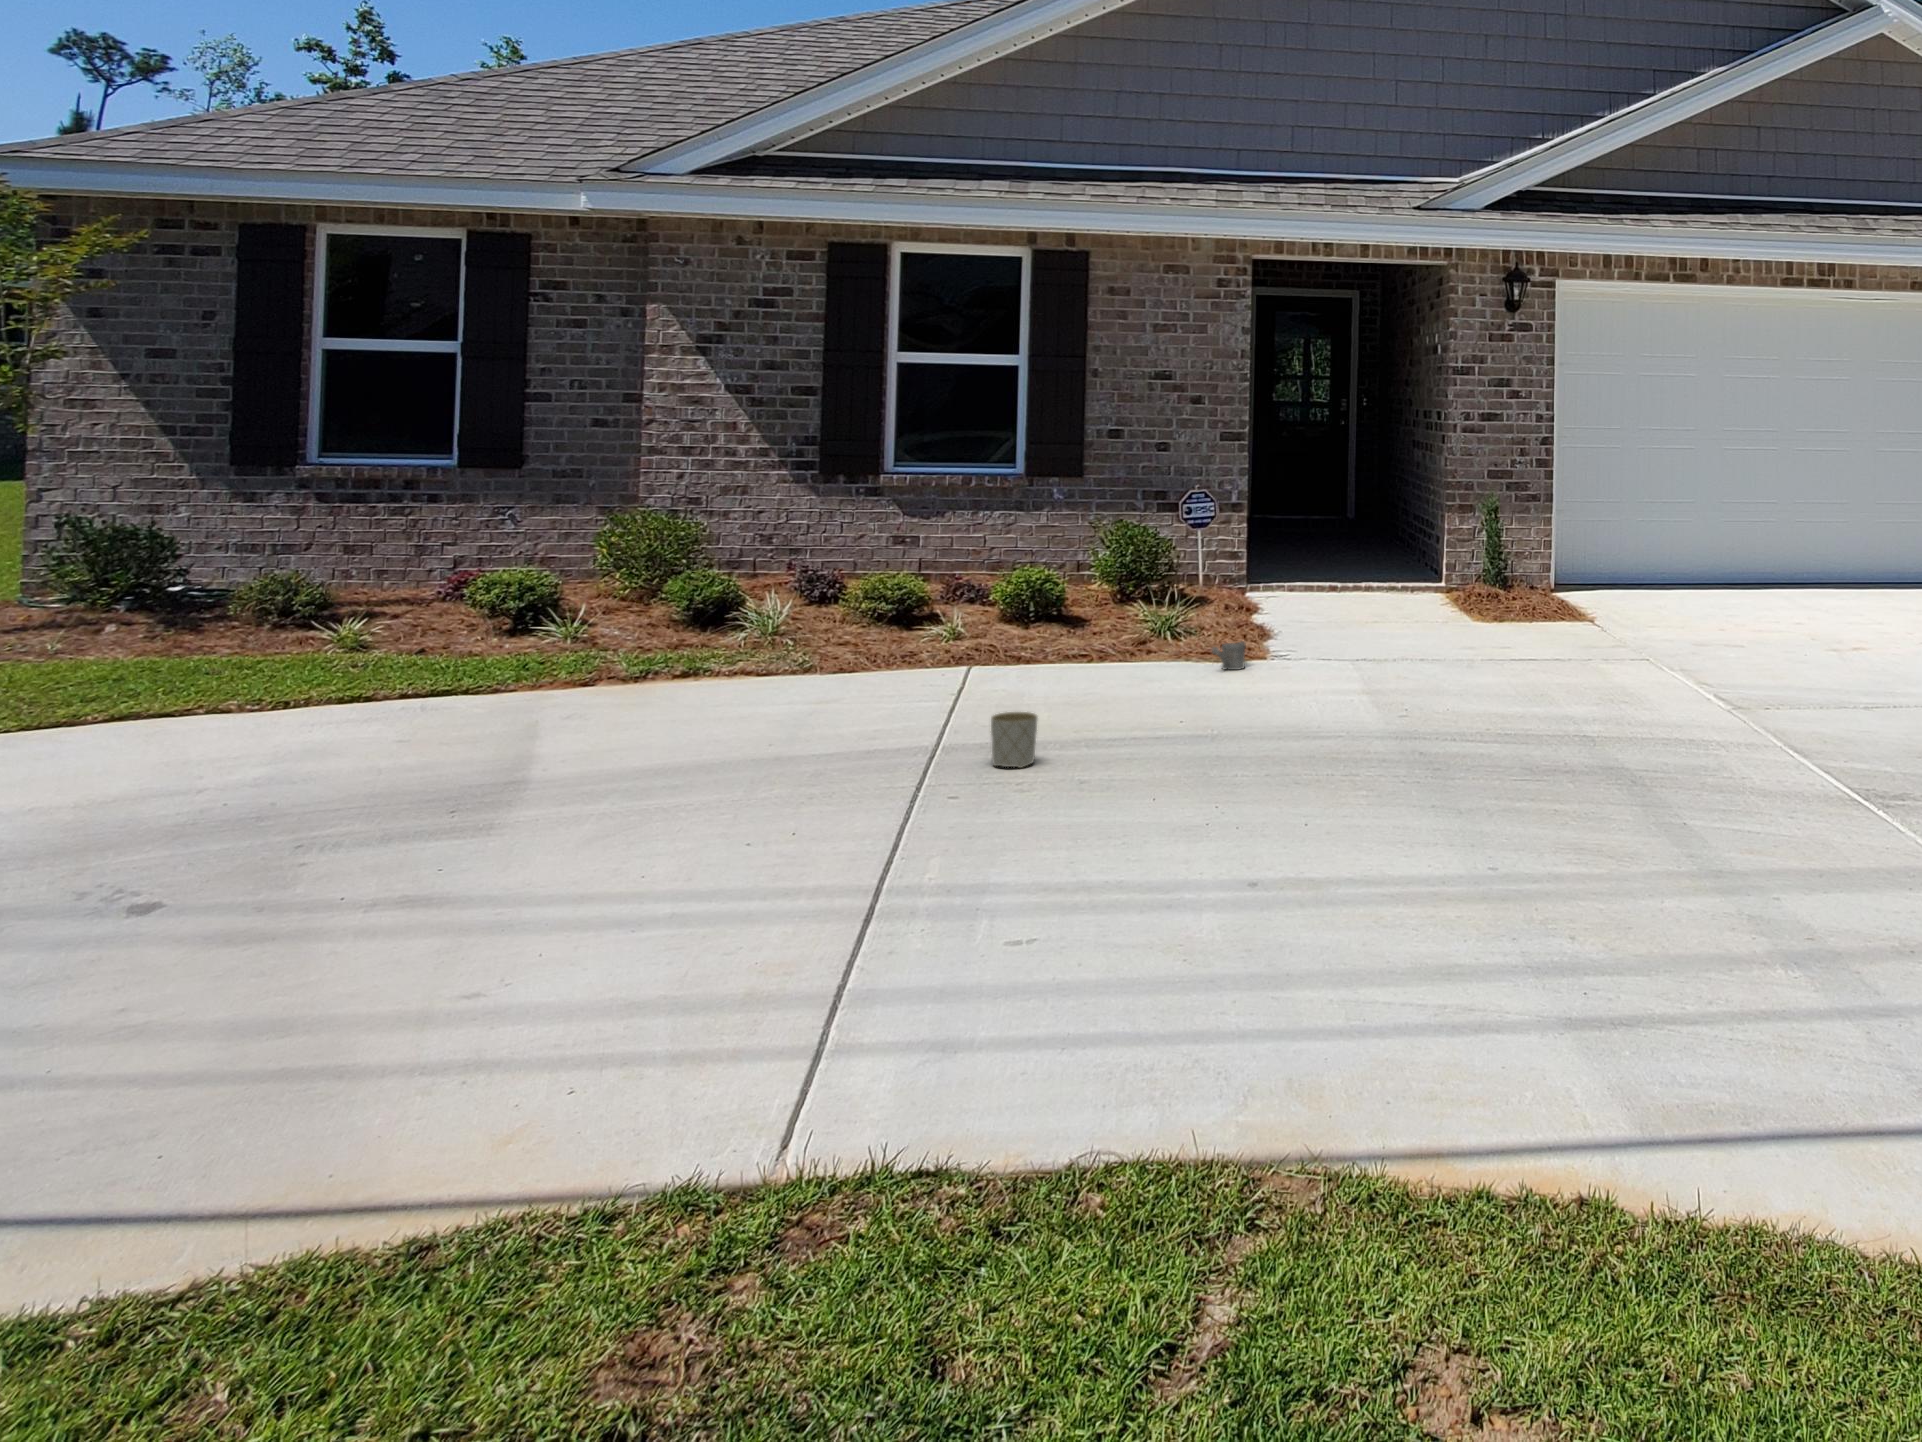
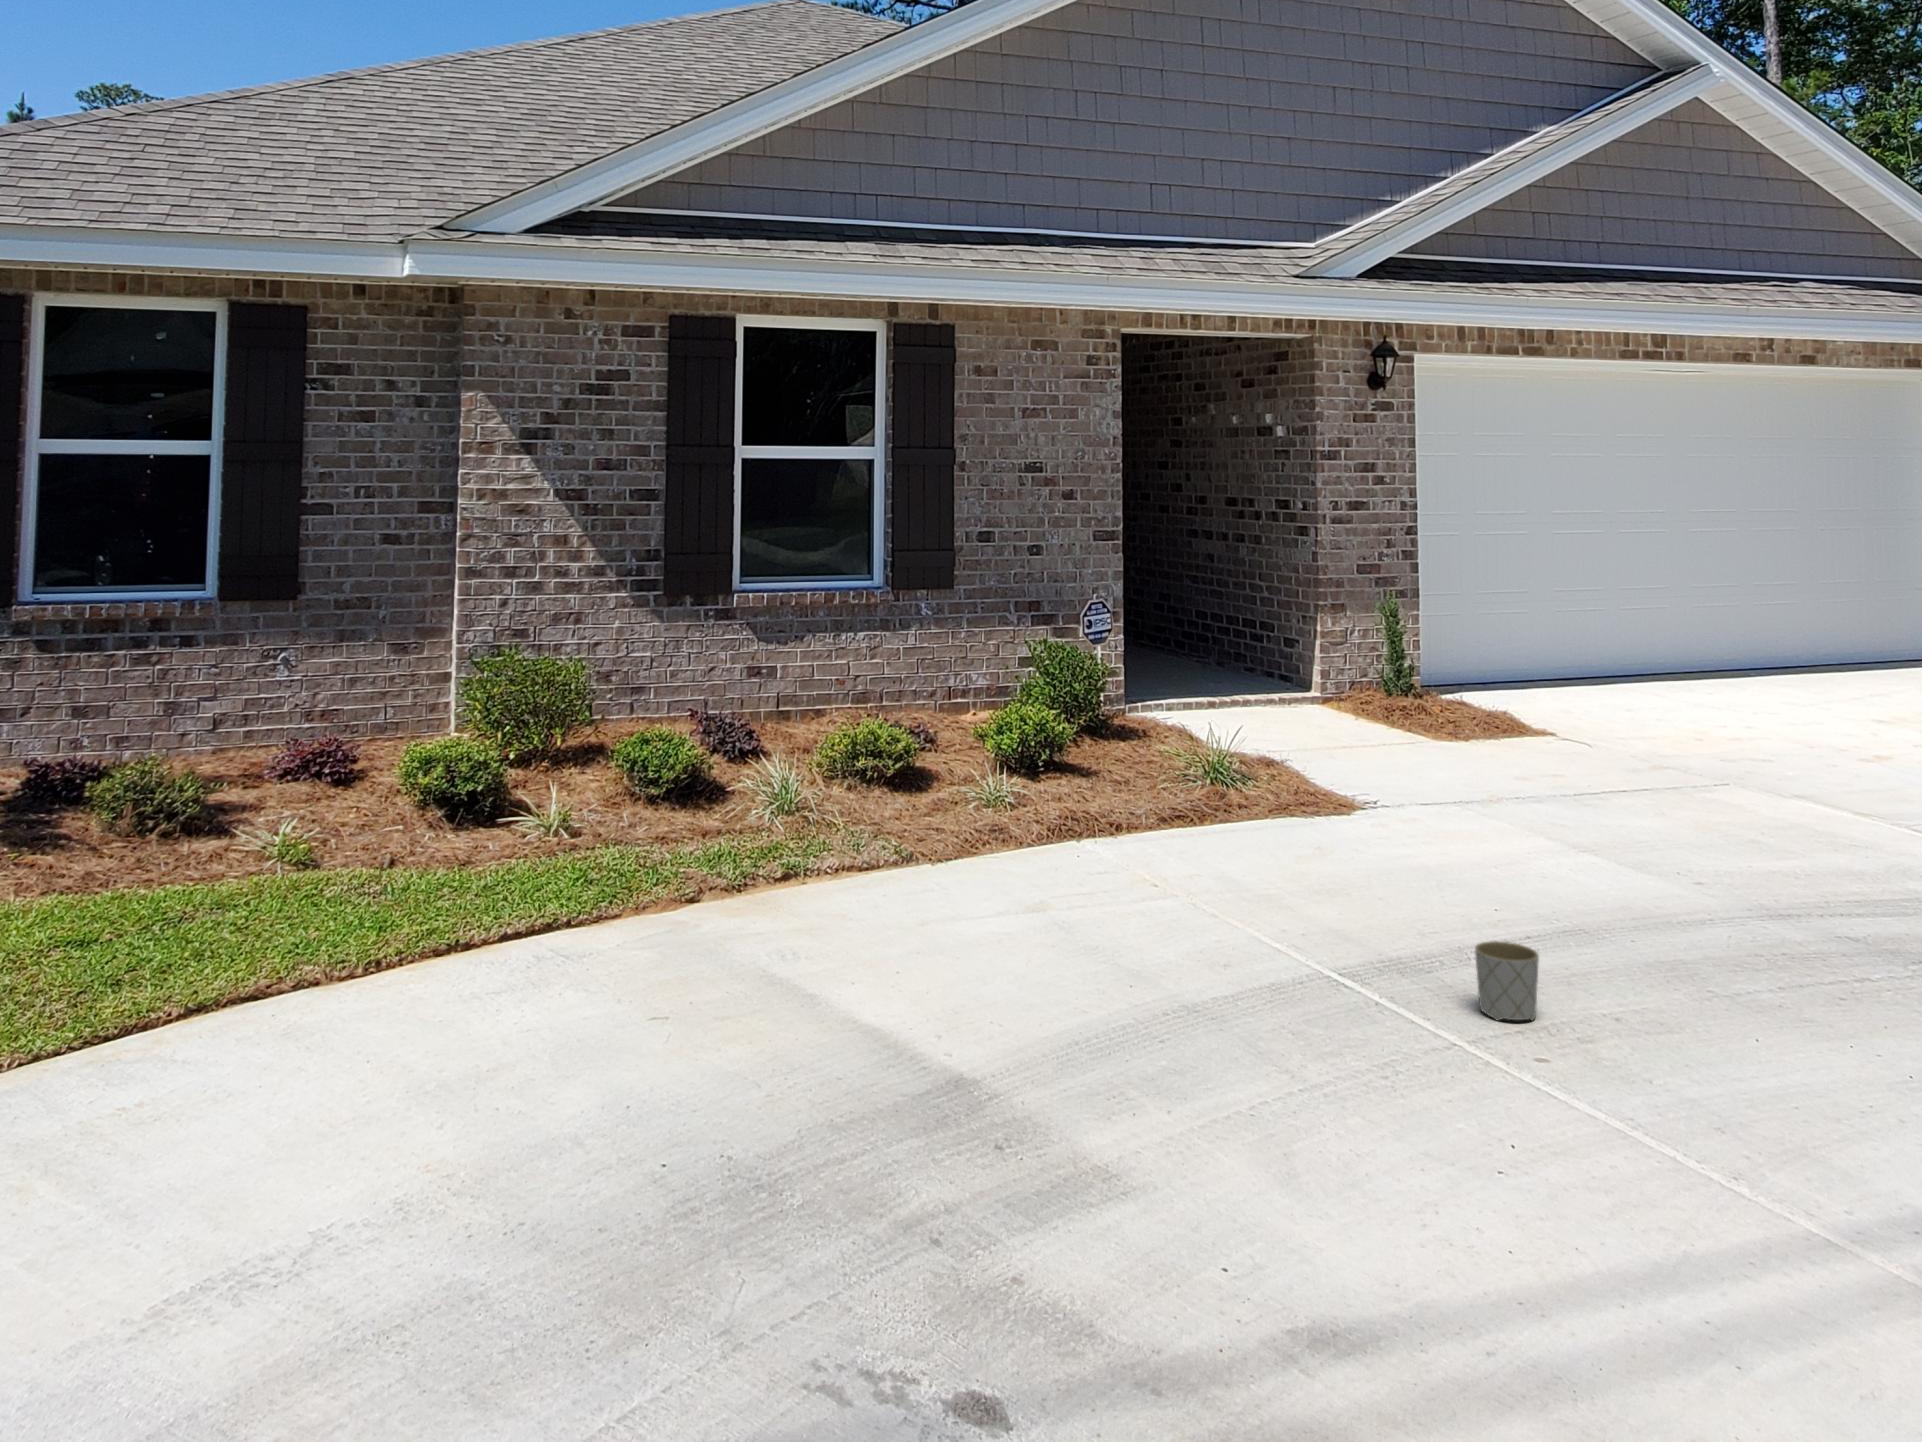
watering can: present [1212,641,1245,670] -> none [1353,795,1384,833]

